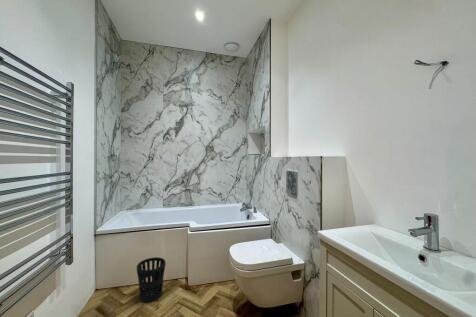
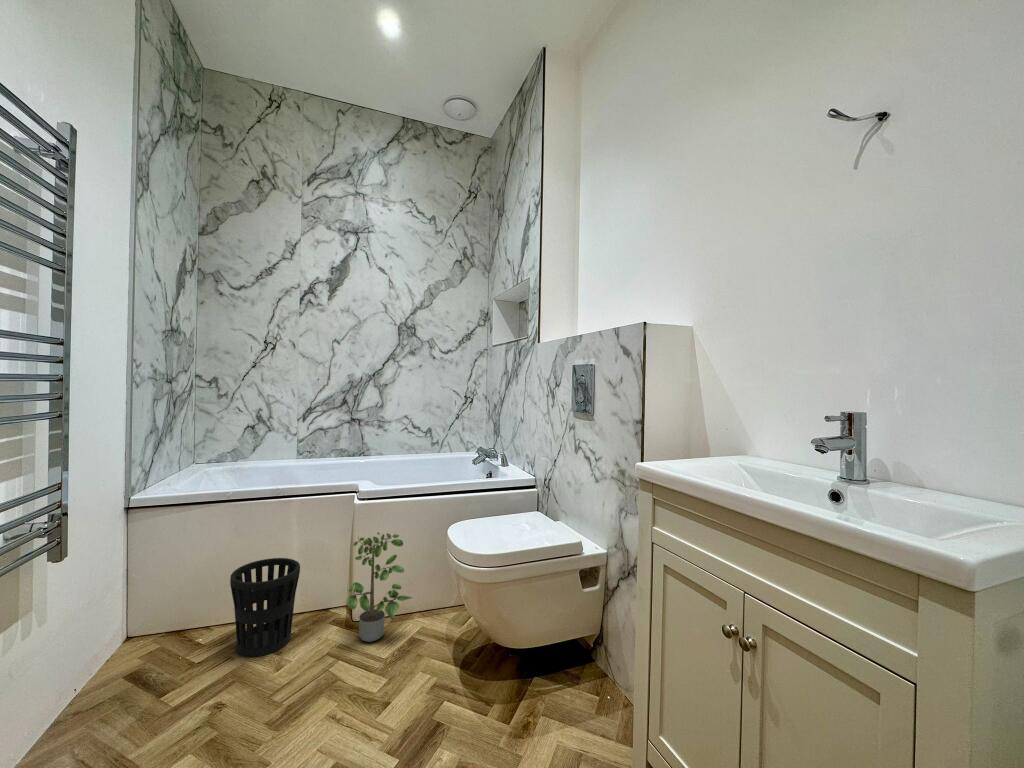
potted plant: none [186,247,215,297] -> present [347,533,412,642]

